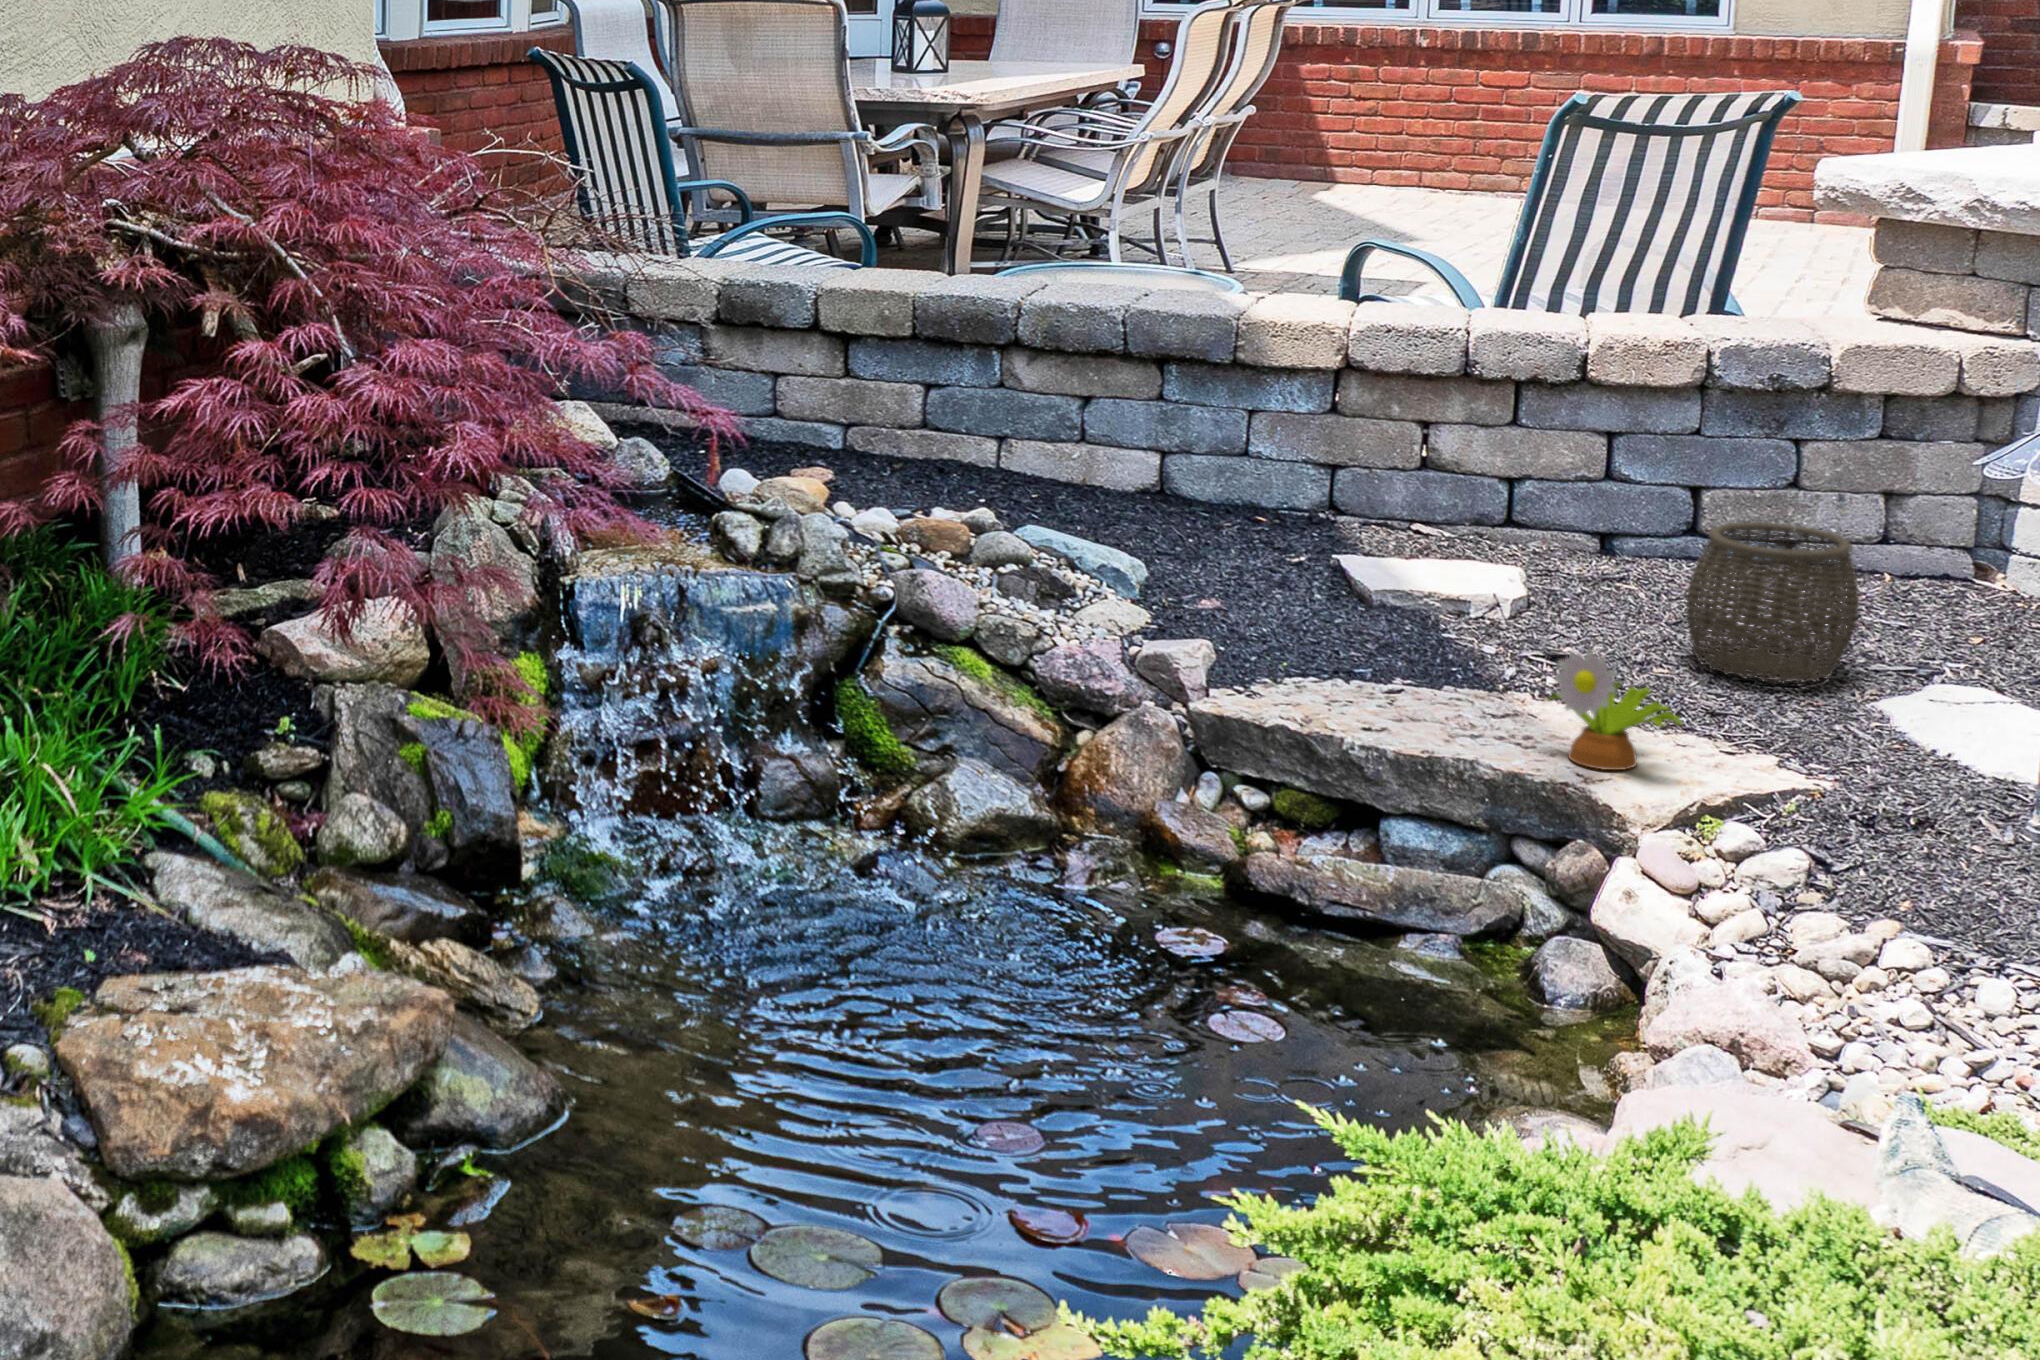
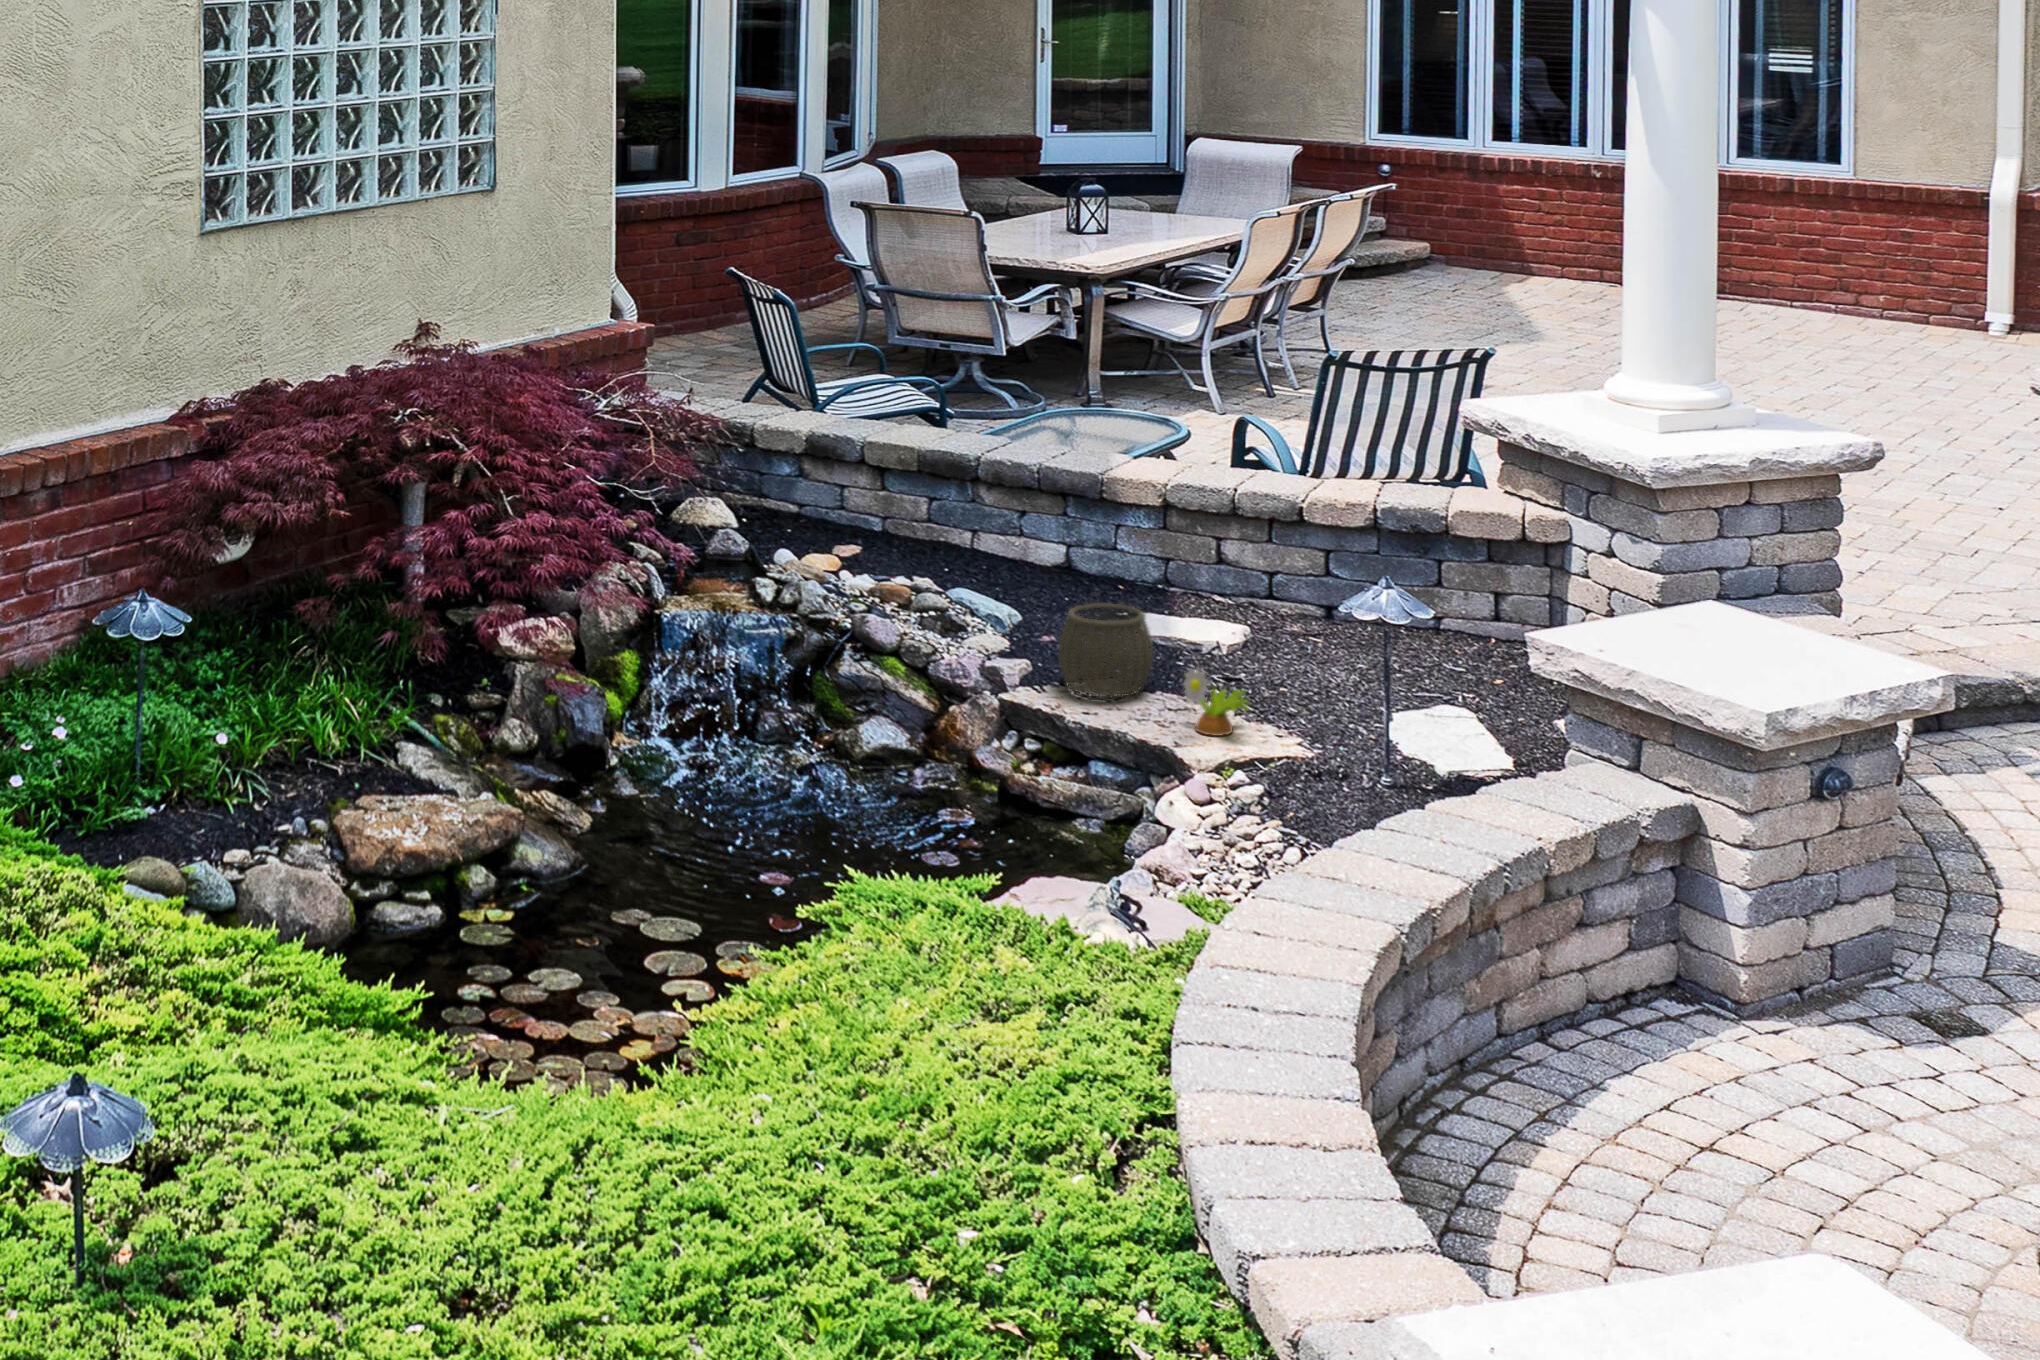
woven basket: present [1685,522,1860,683] -> present [1059,604,1153,698]

